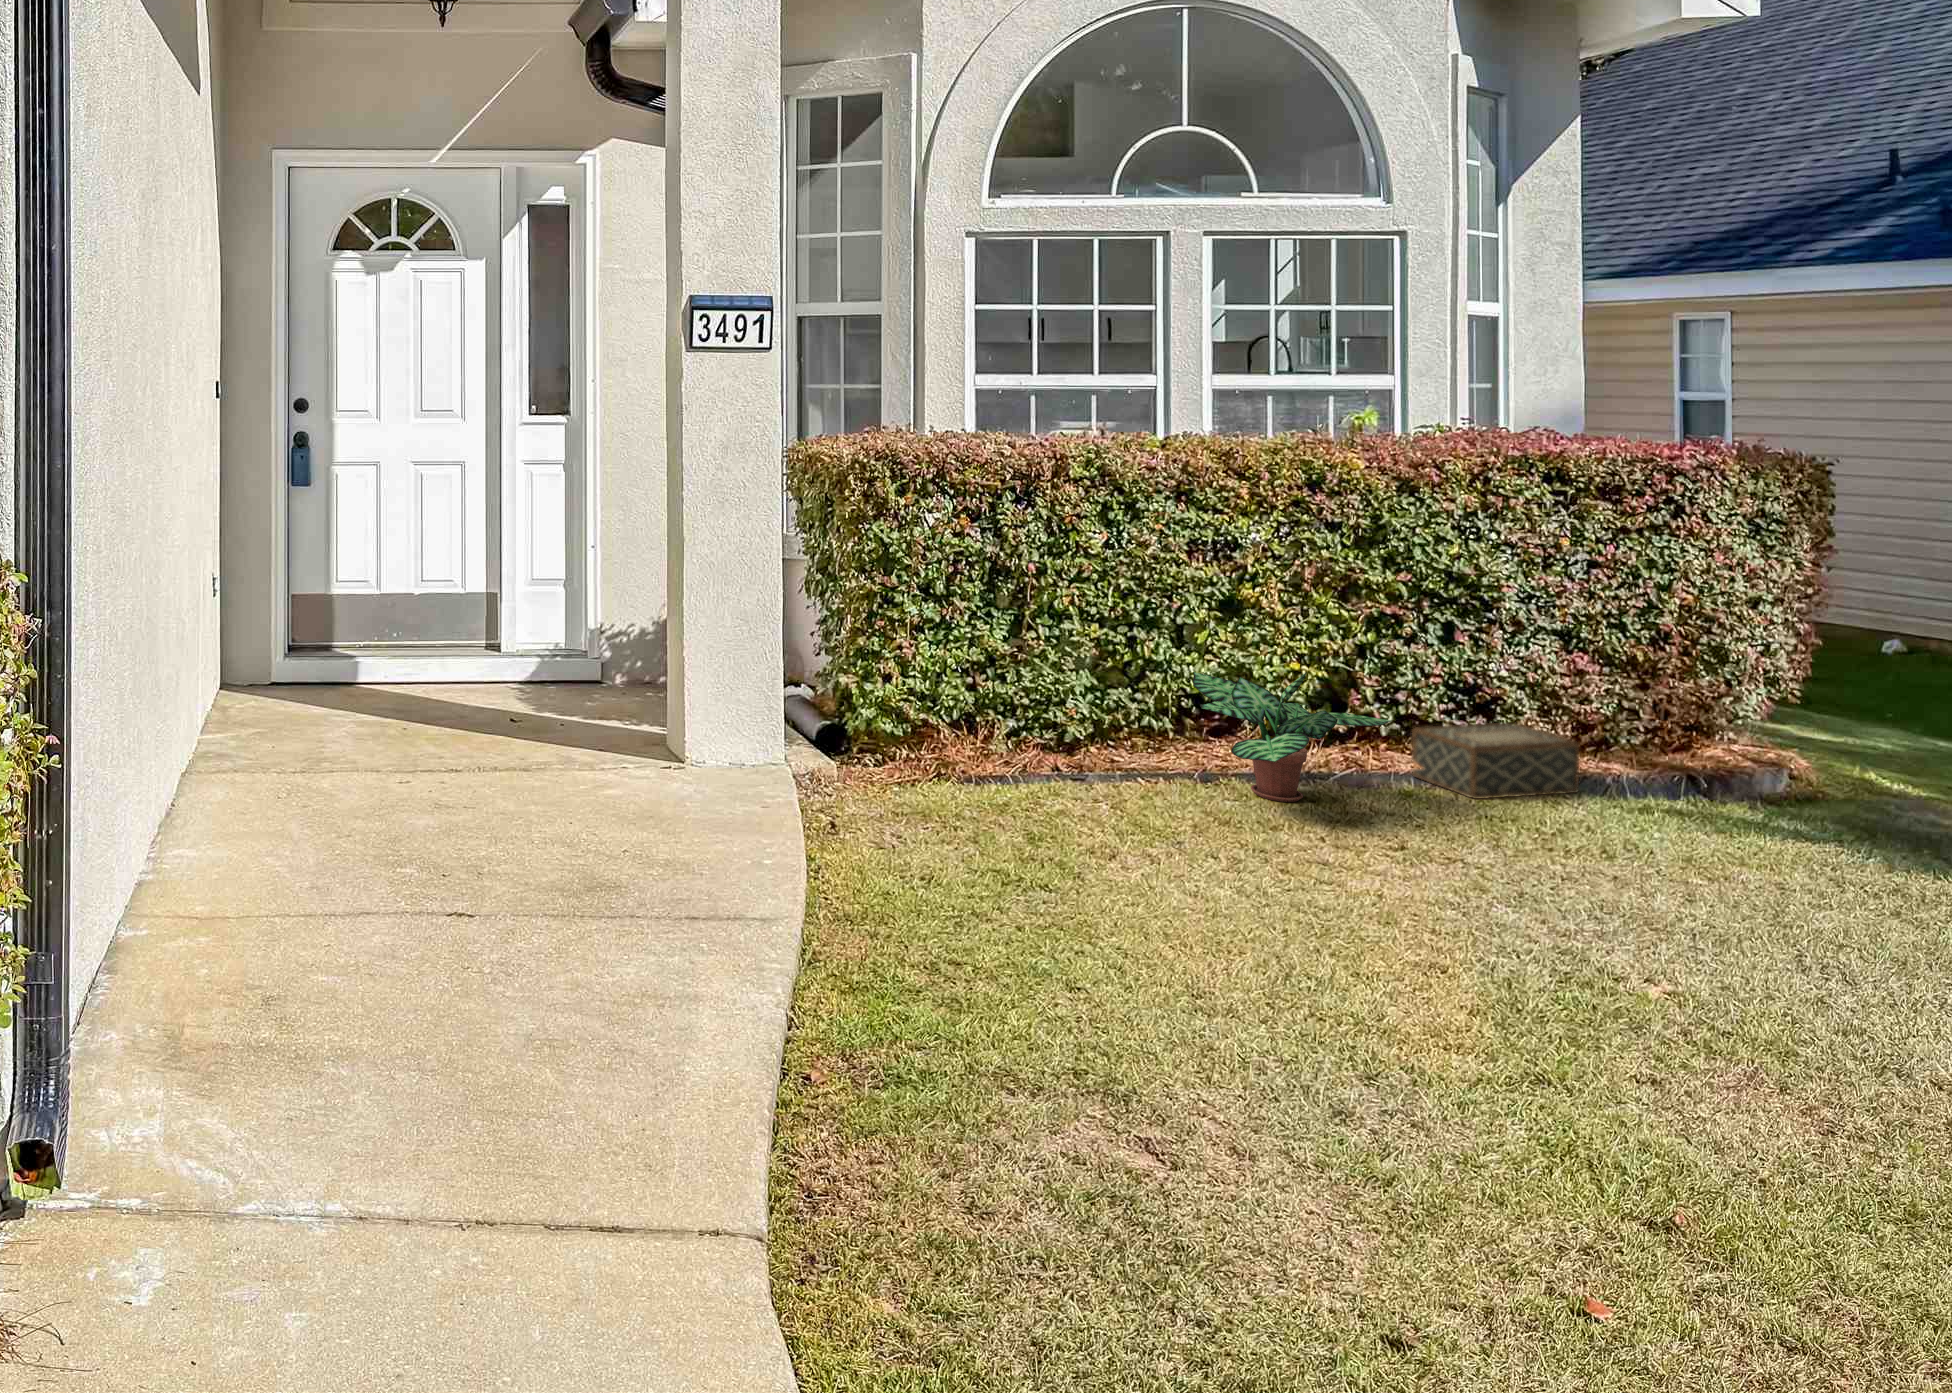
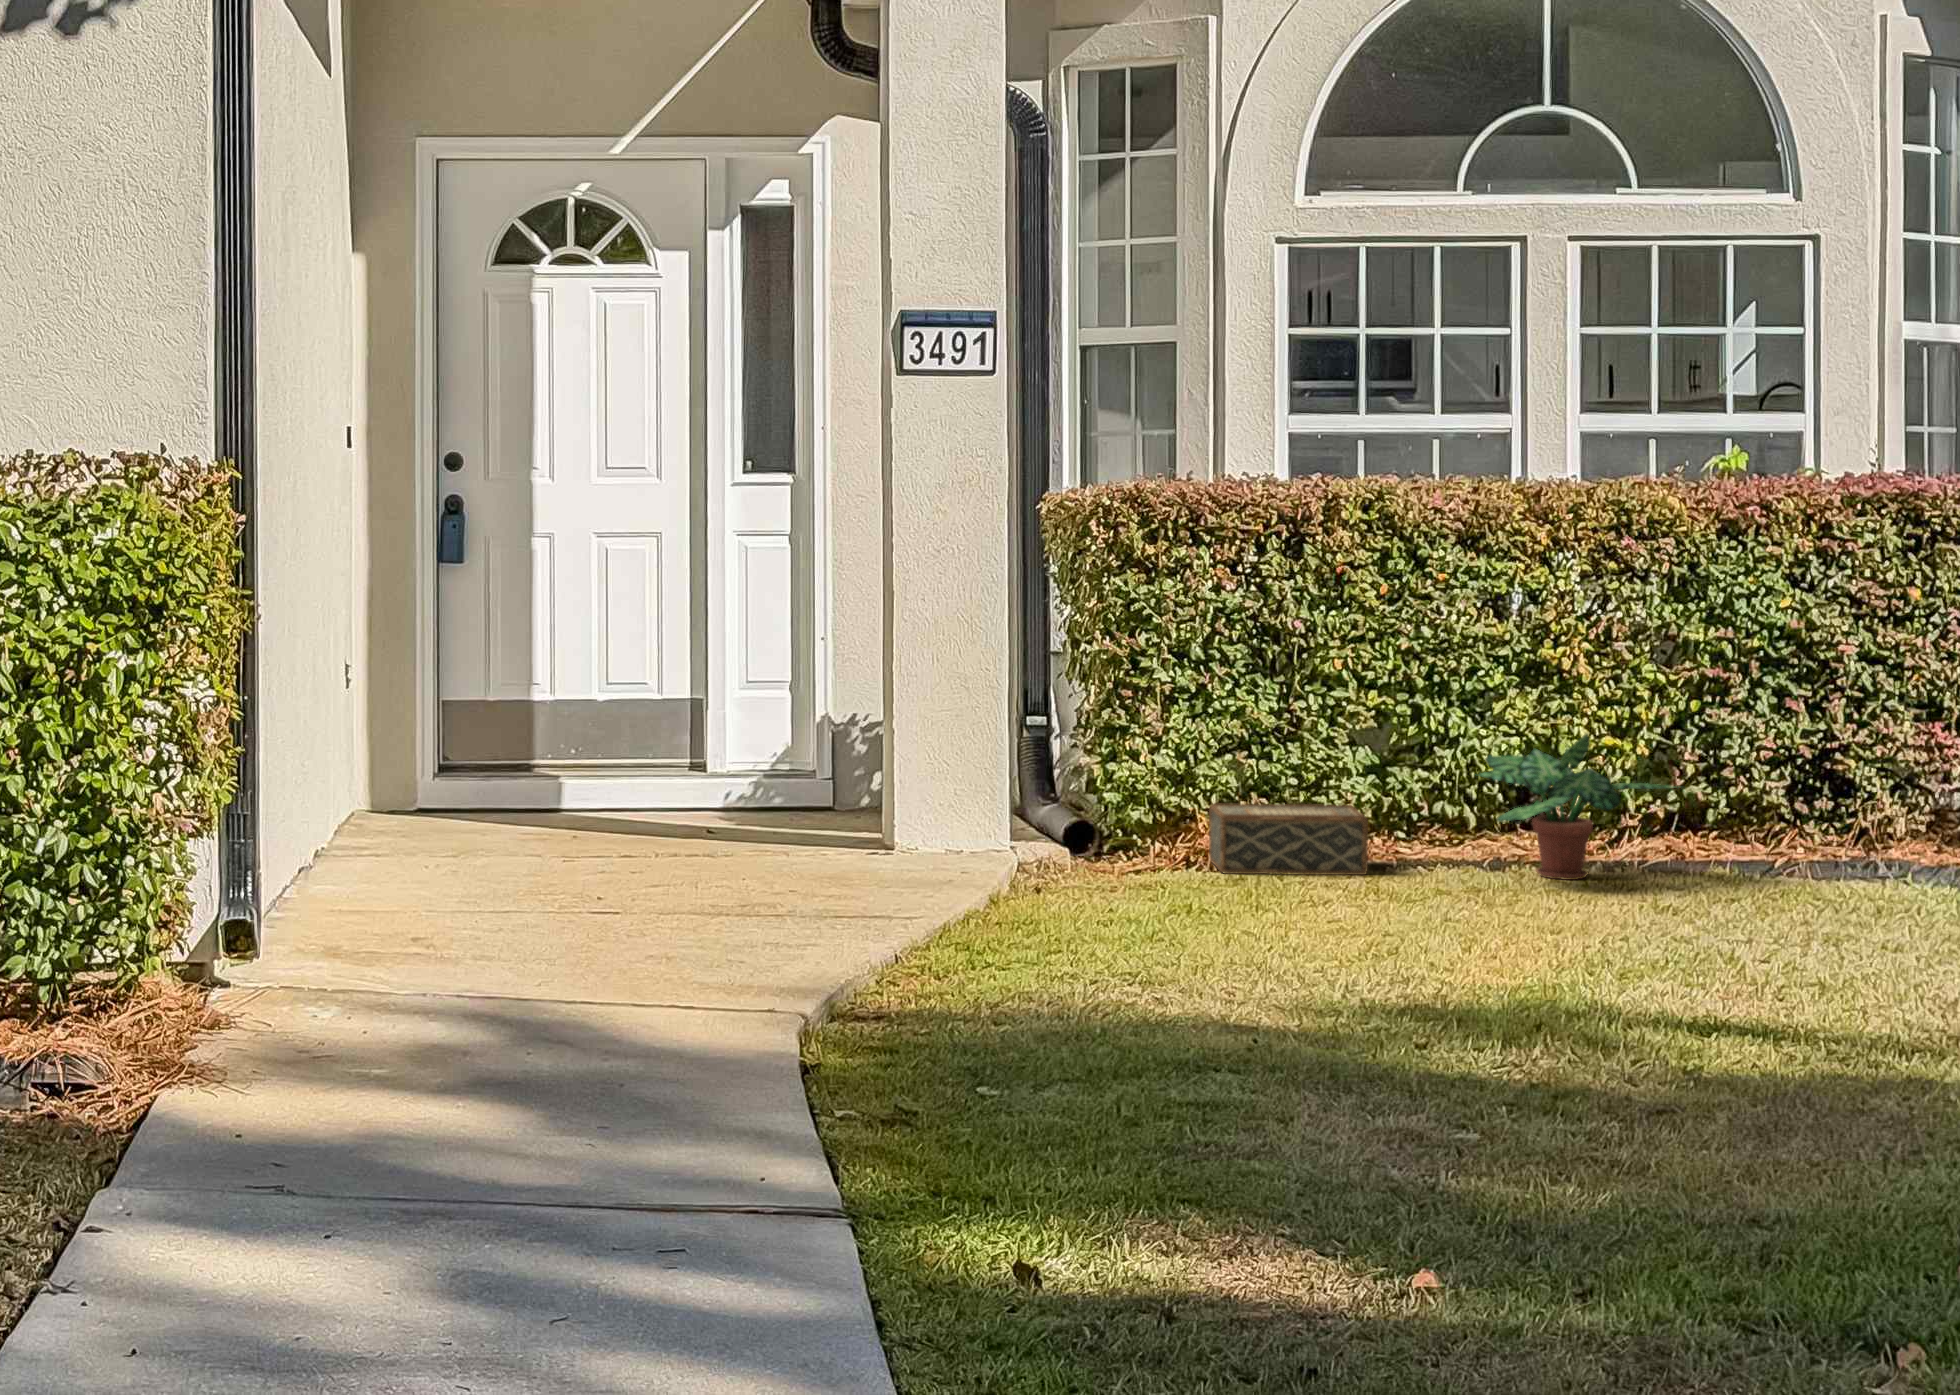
woven basket: present [1412,723,1579,799] -> present [1209,804,1368,875]

